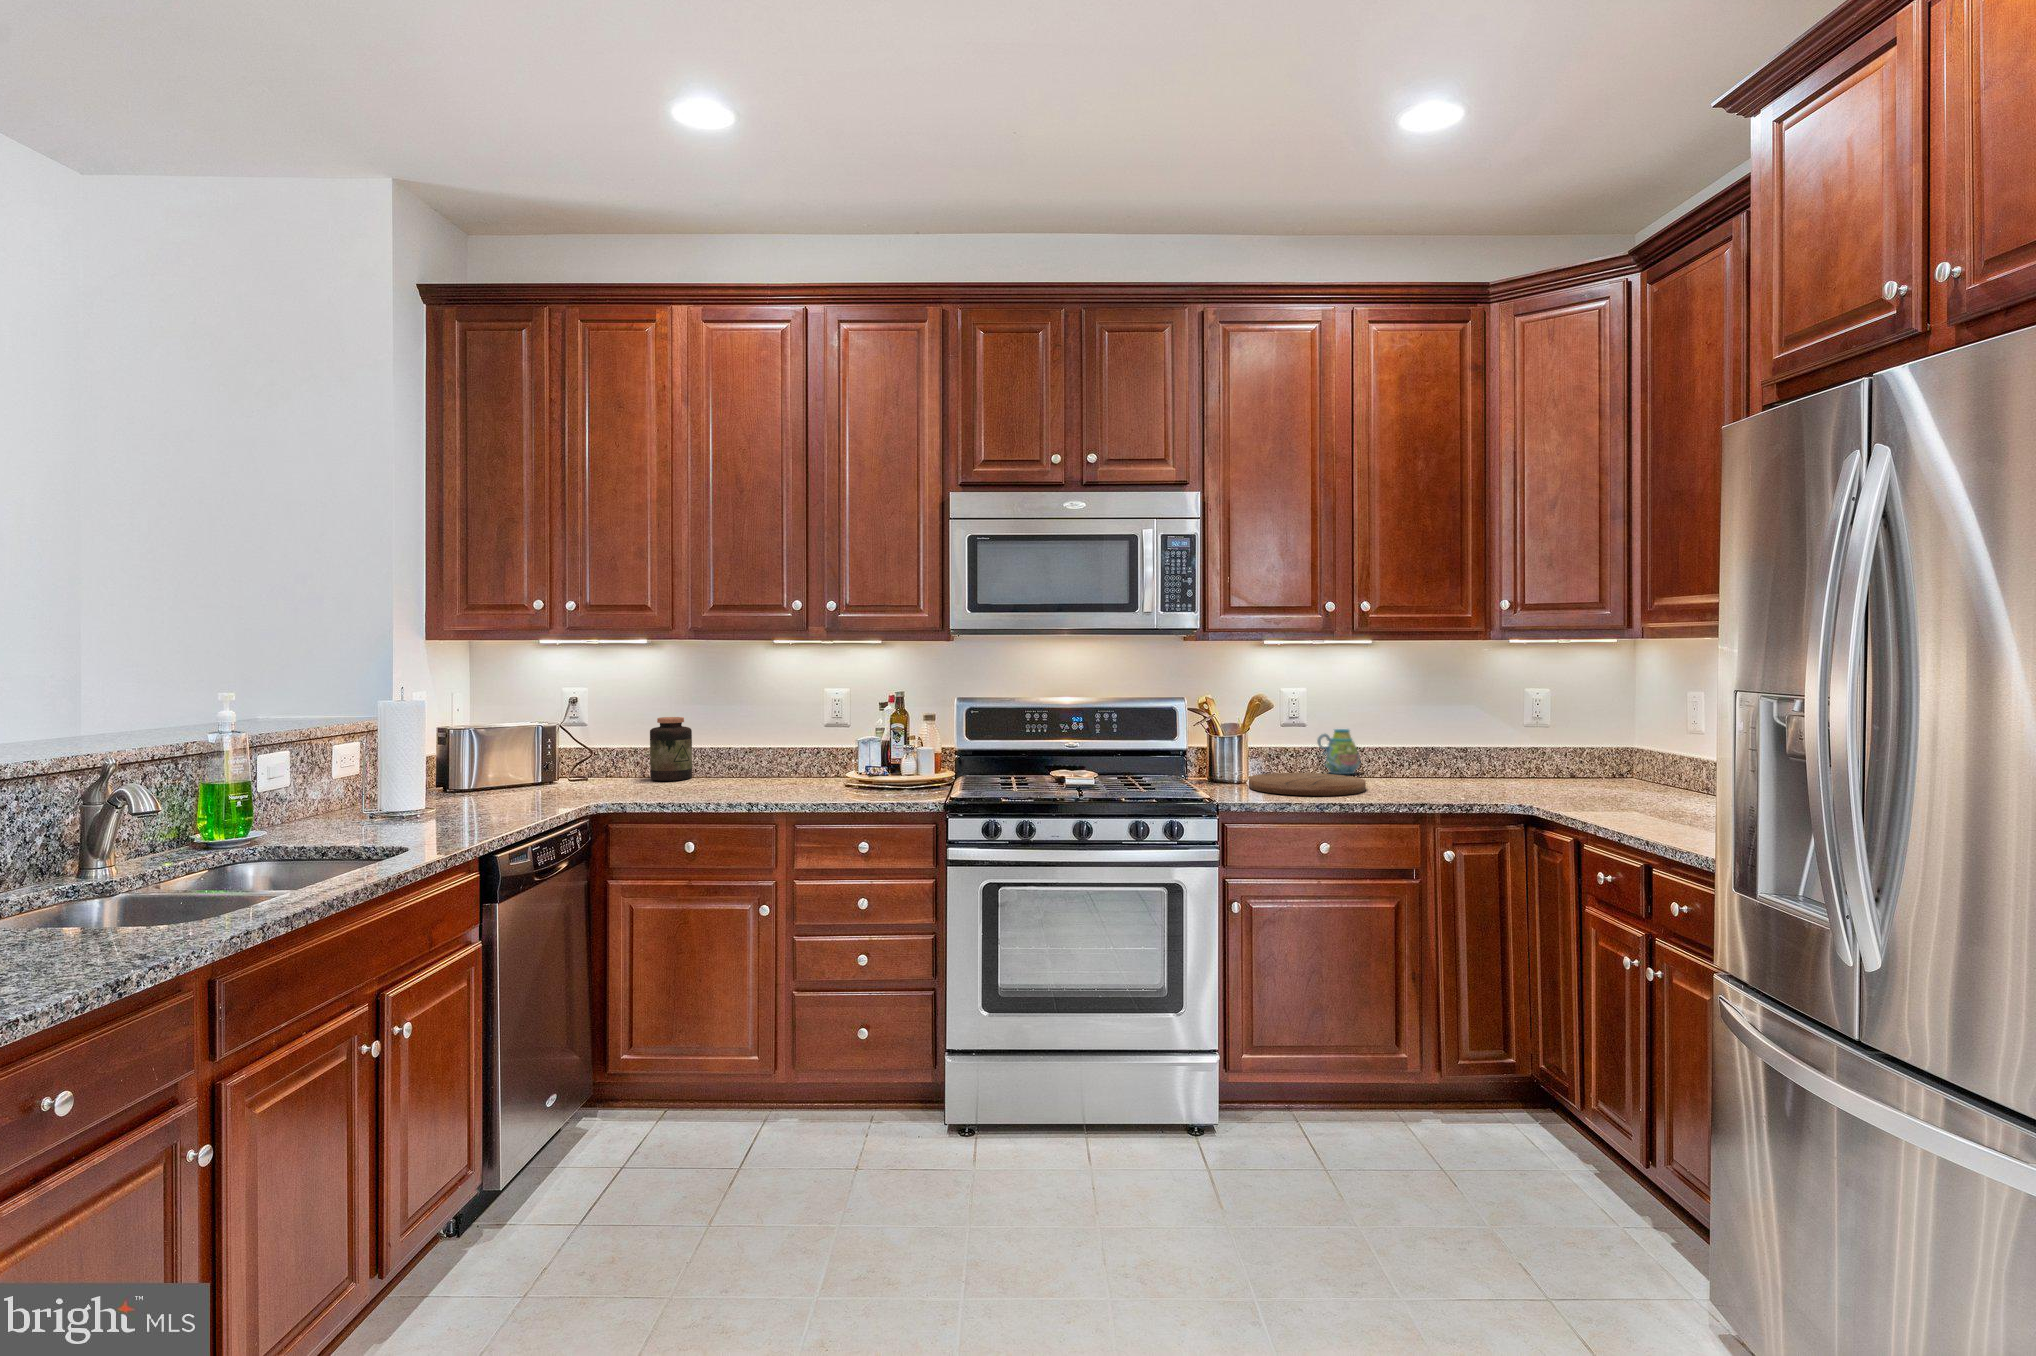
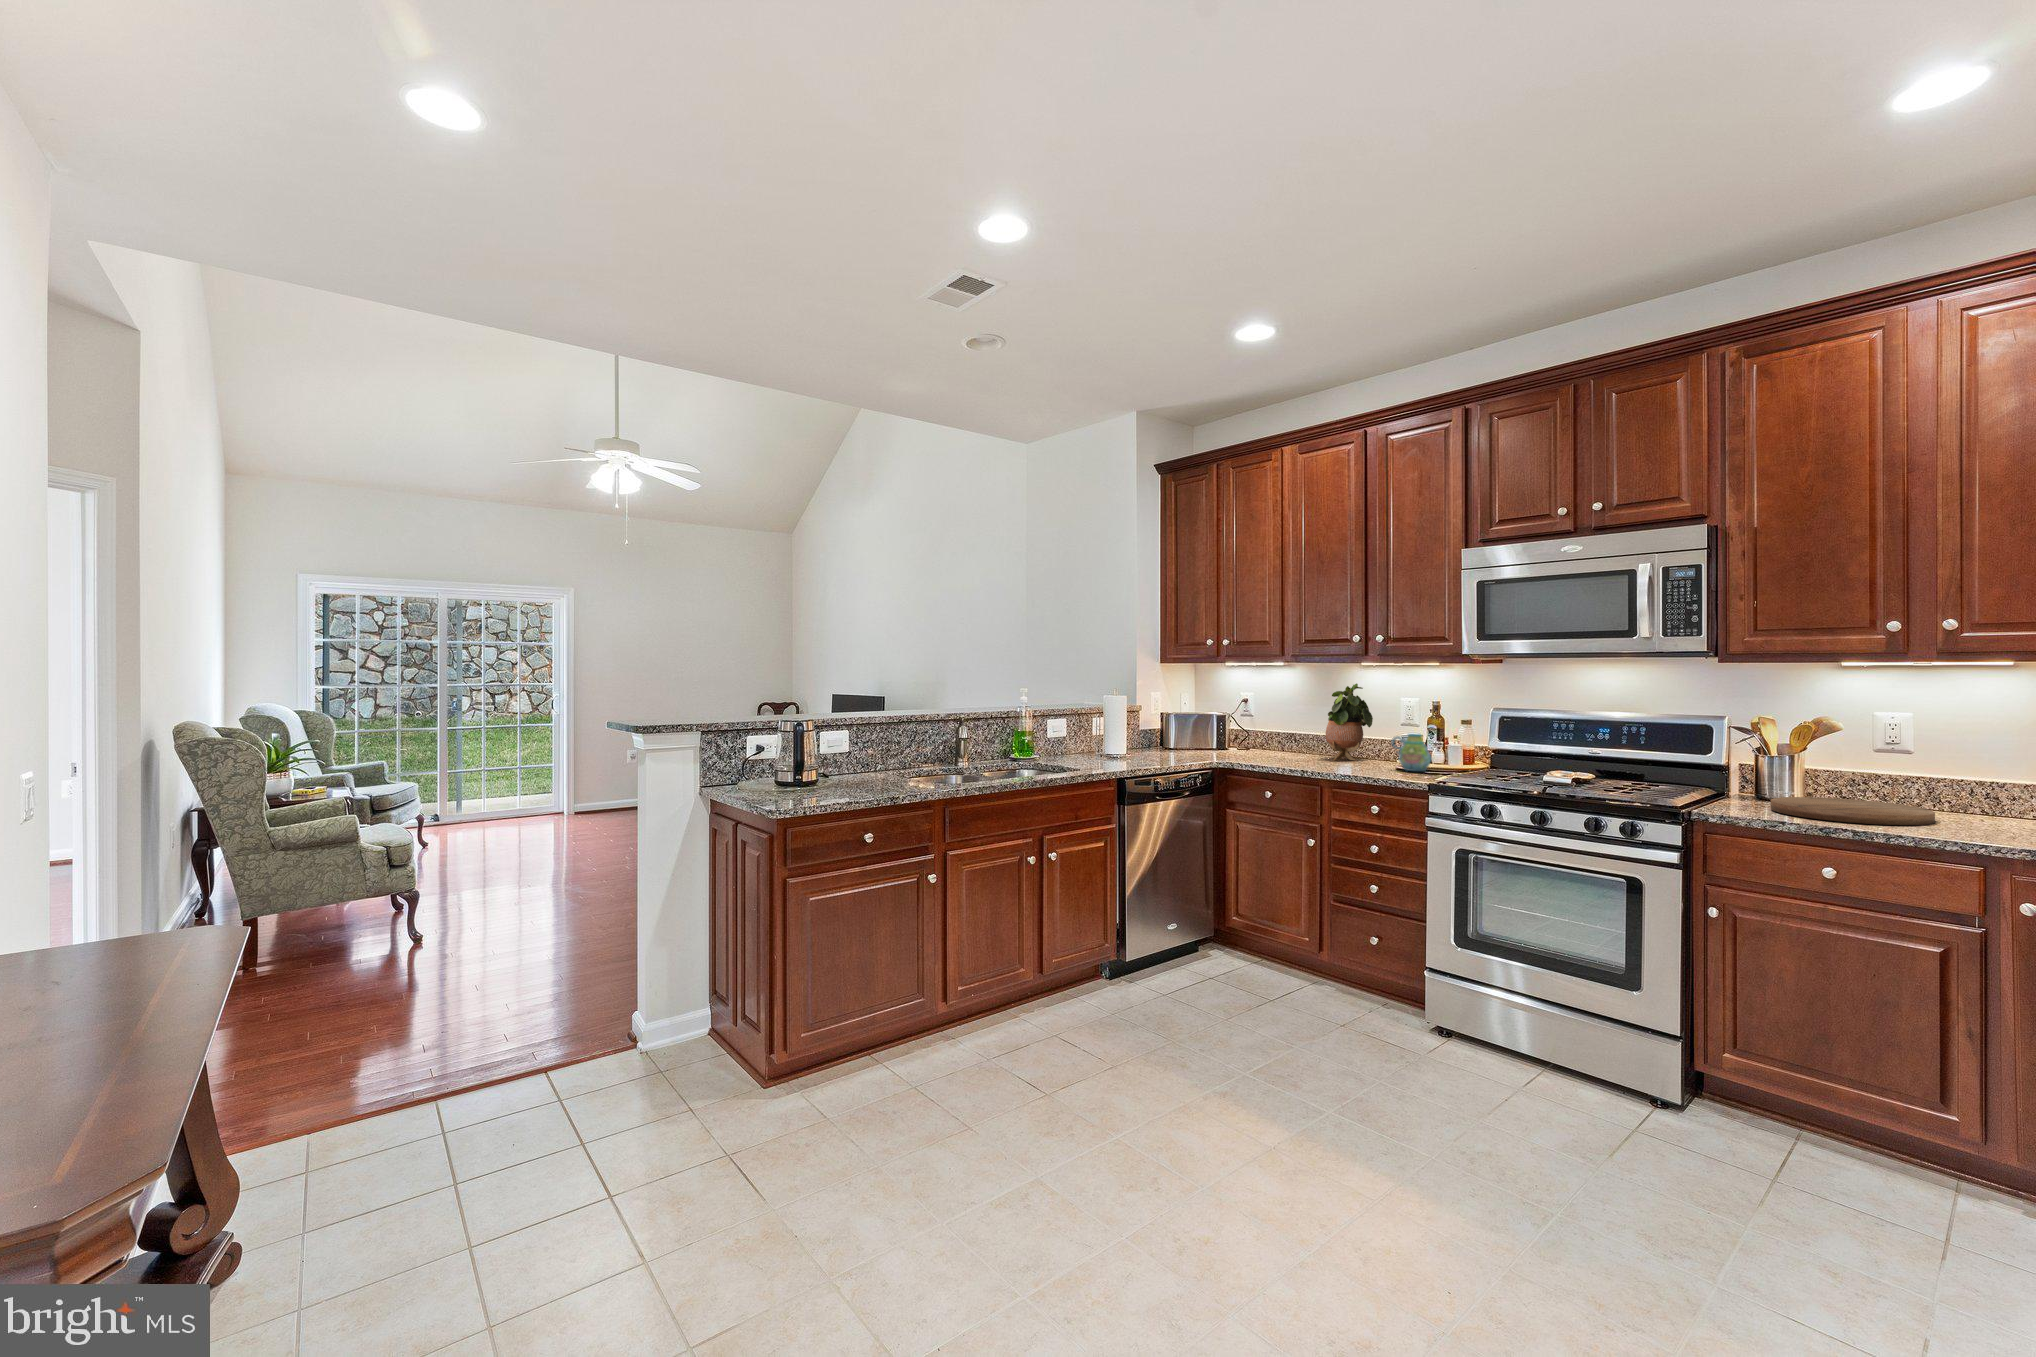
potted plant: none [736,670,802,782] -> present [1326,683,1373,760]
jar: present [650,717,692,781] -> none [1279,714,1307,756]
mug: present [1317,729,1360,774] -> present [1391,734,1431,771]

